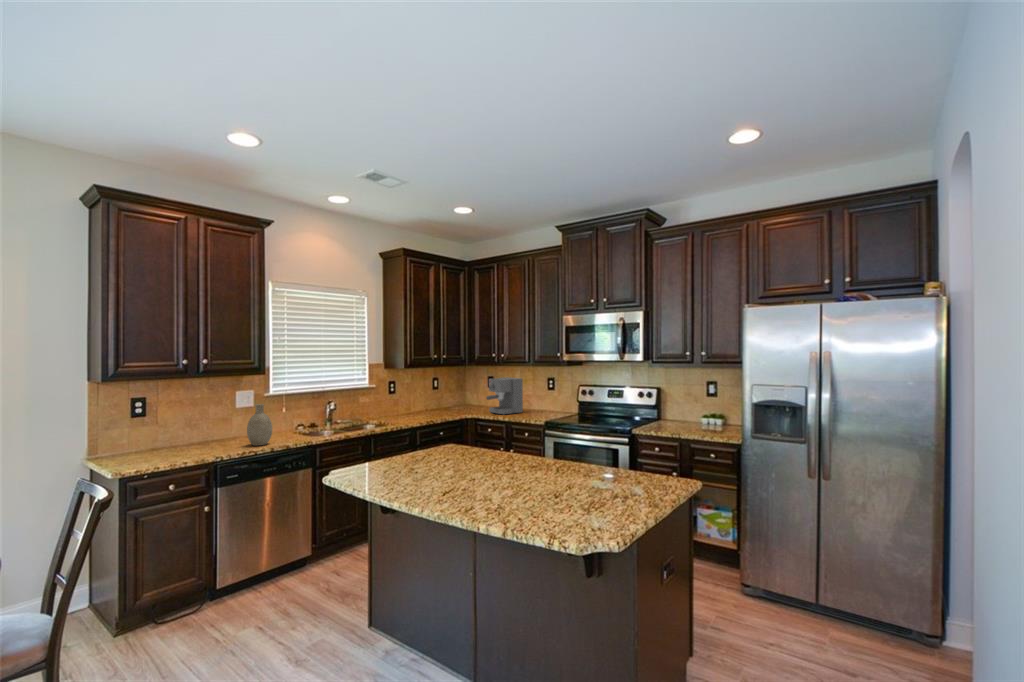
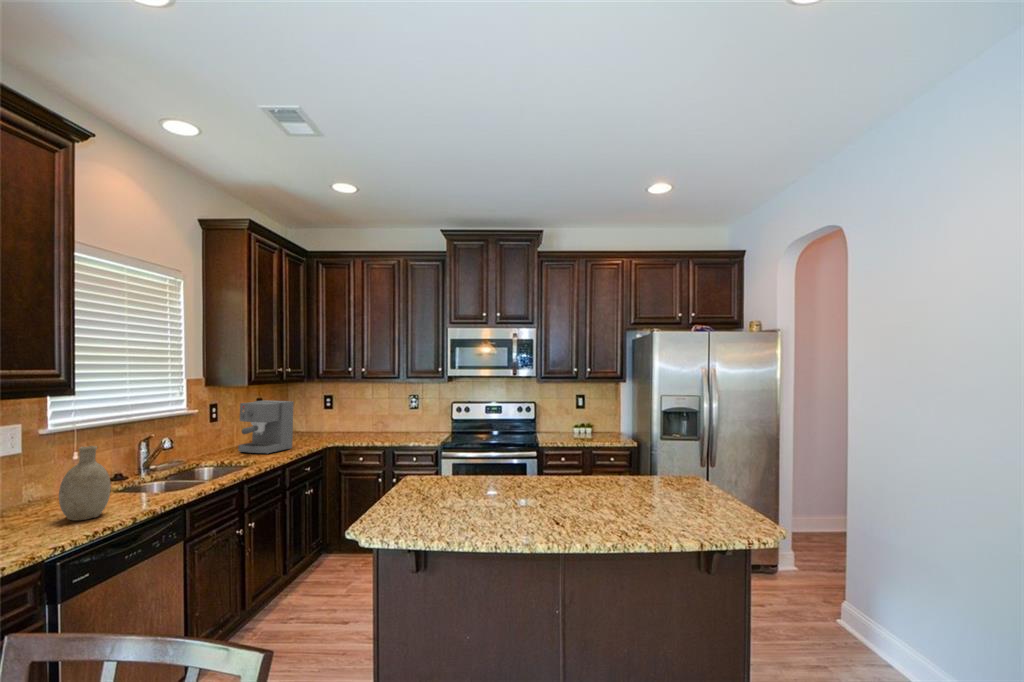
coffee maker: present [486,377,523,415] -> present [238,401,294,454]

